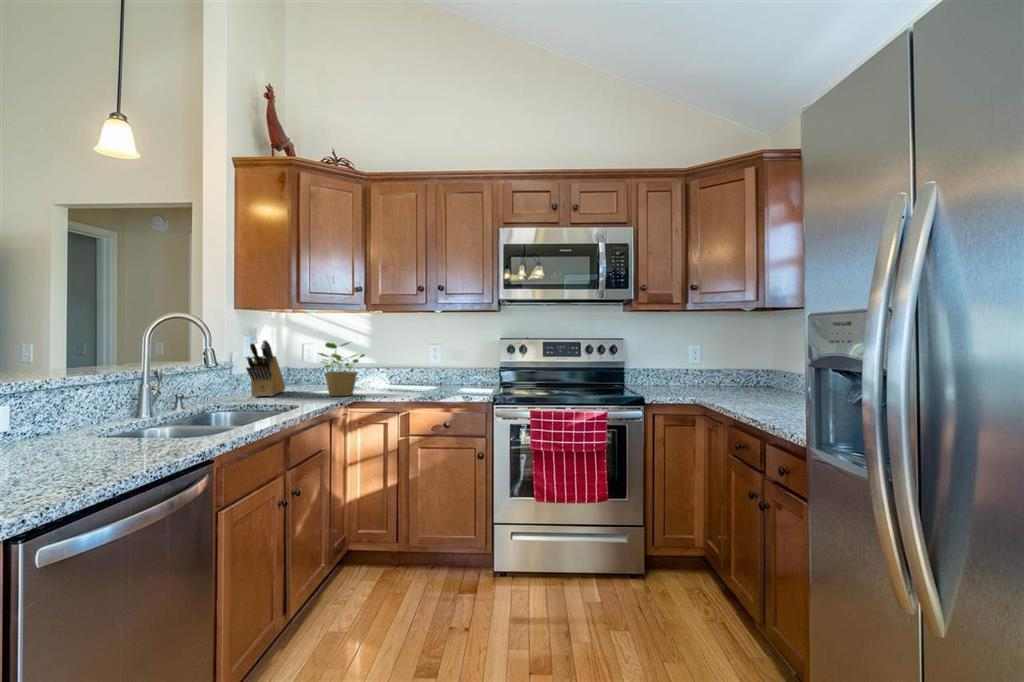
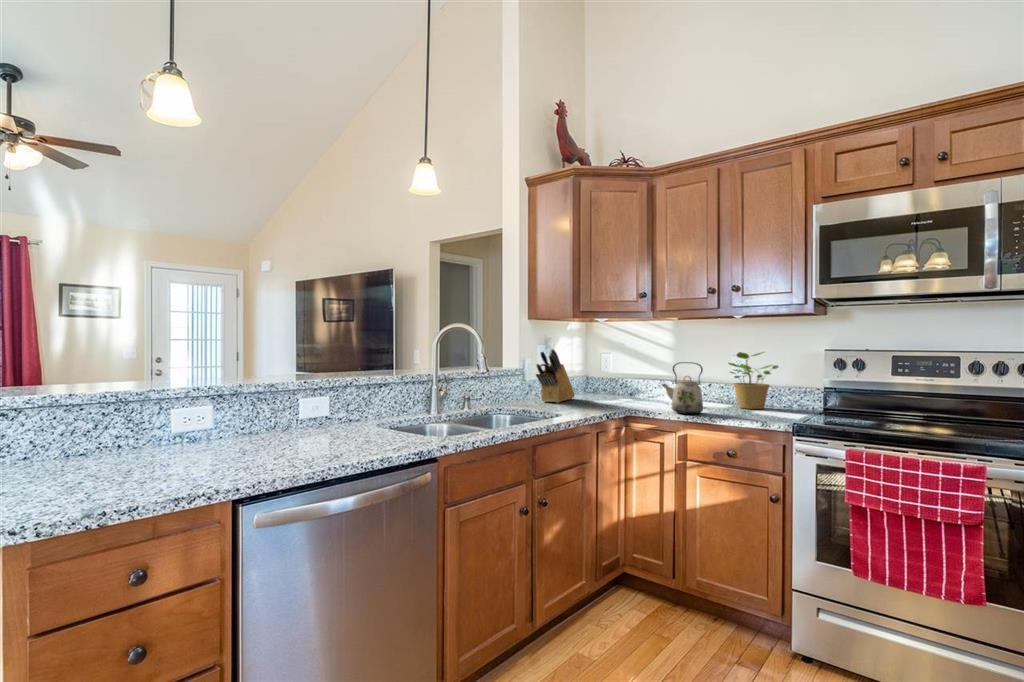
potted plant: present [318,342,365,396] -> present [729,352,778,409]
kettle: none [383,351,420,396] -> present [662,362,703,414]

